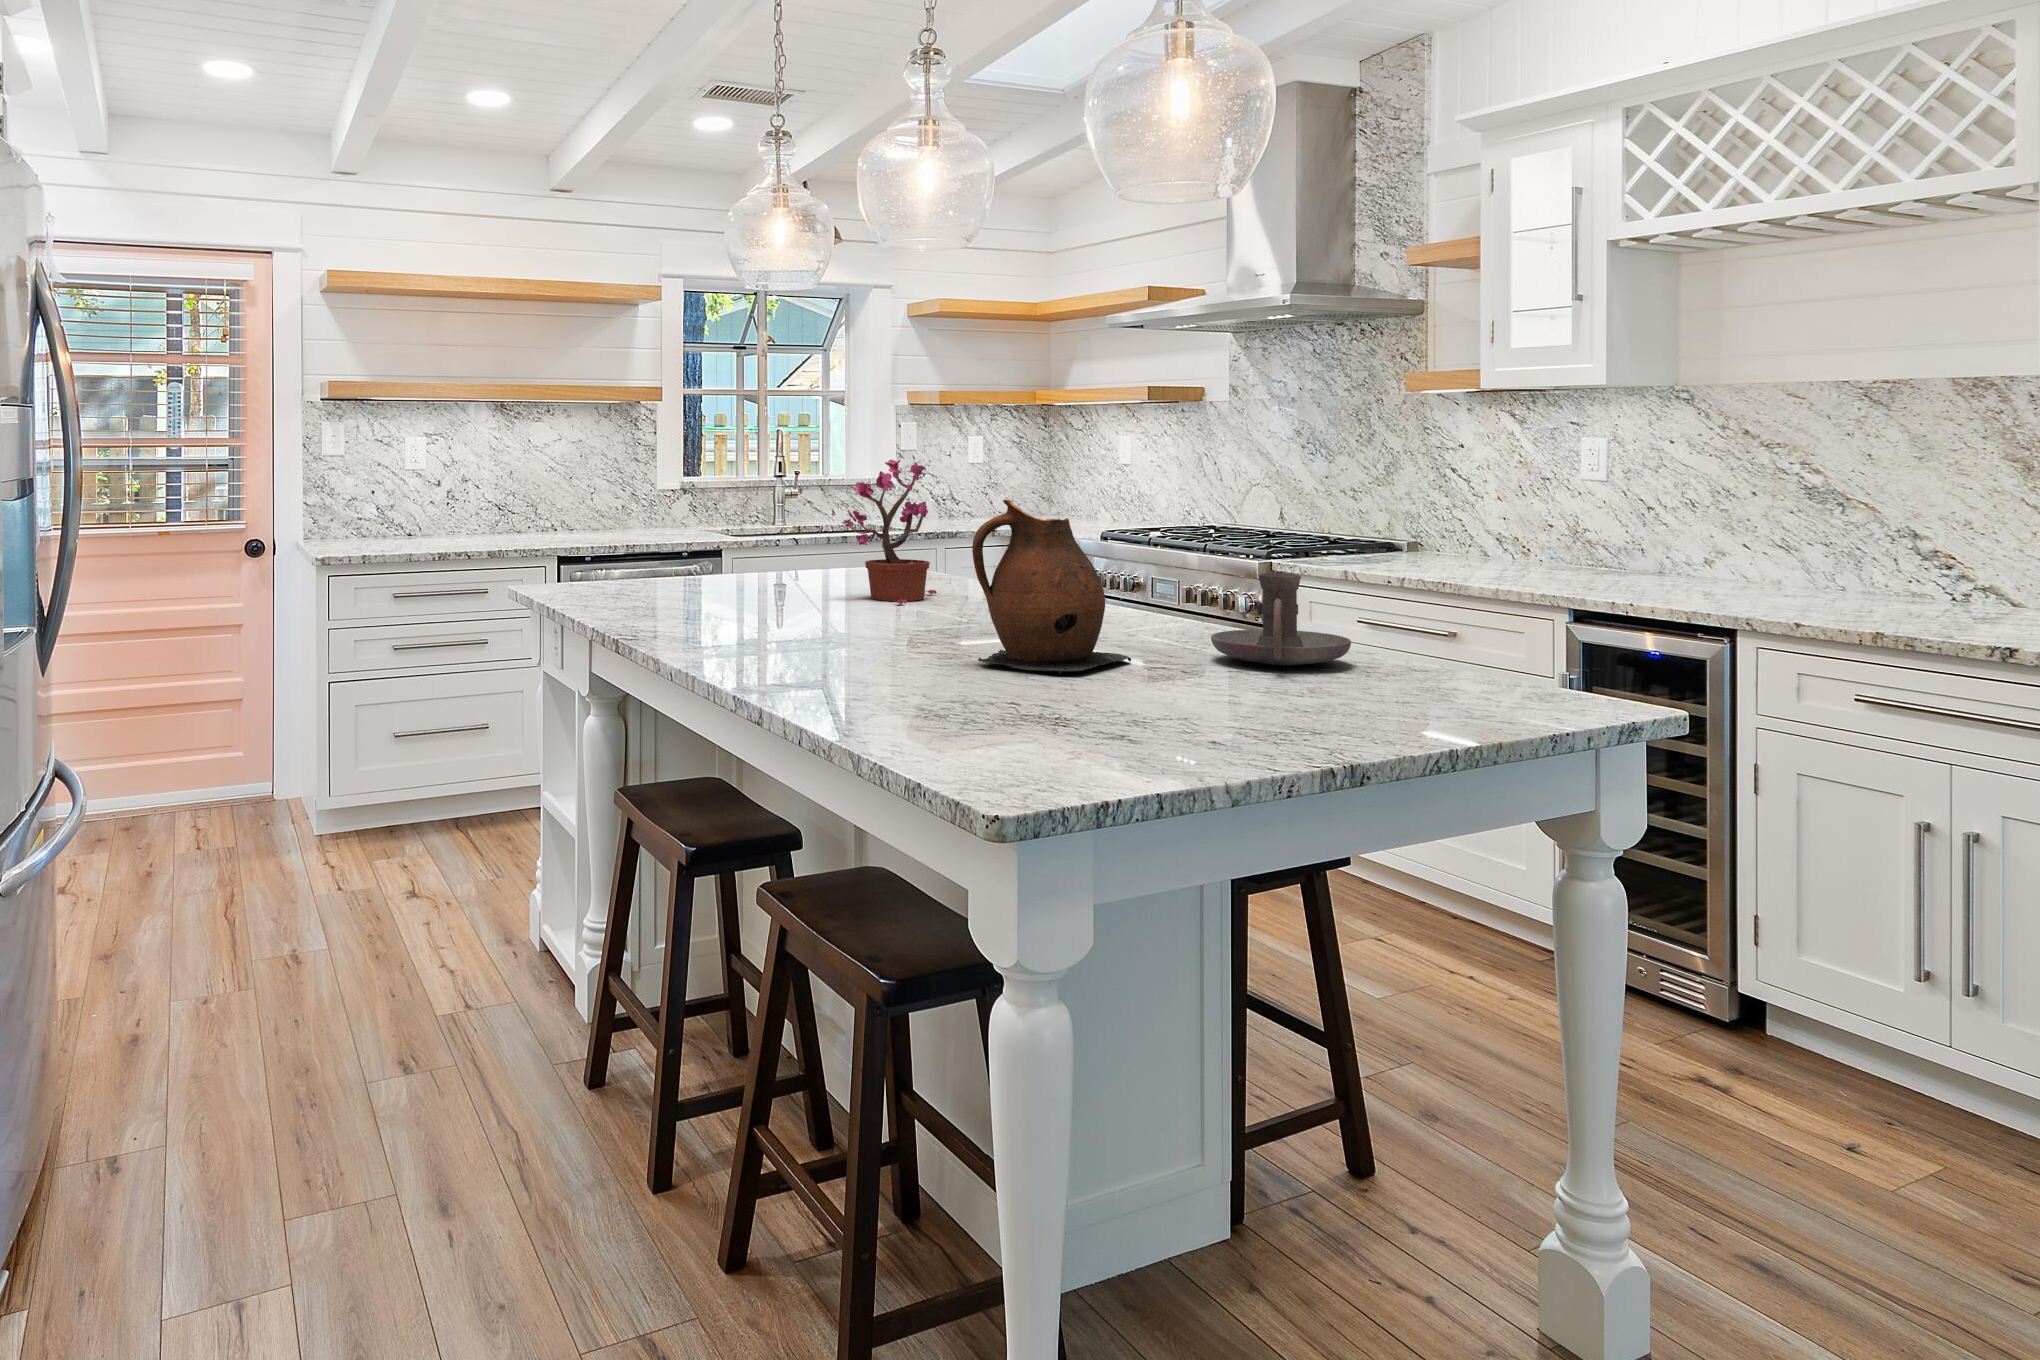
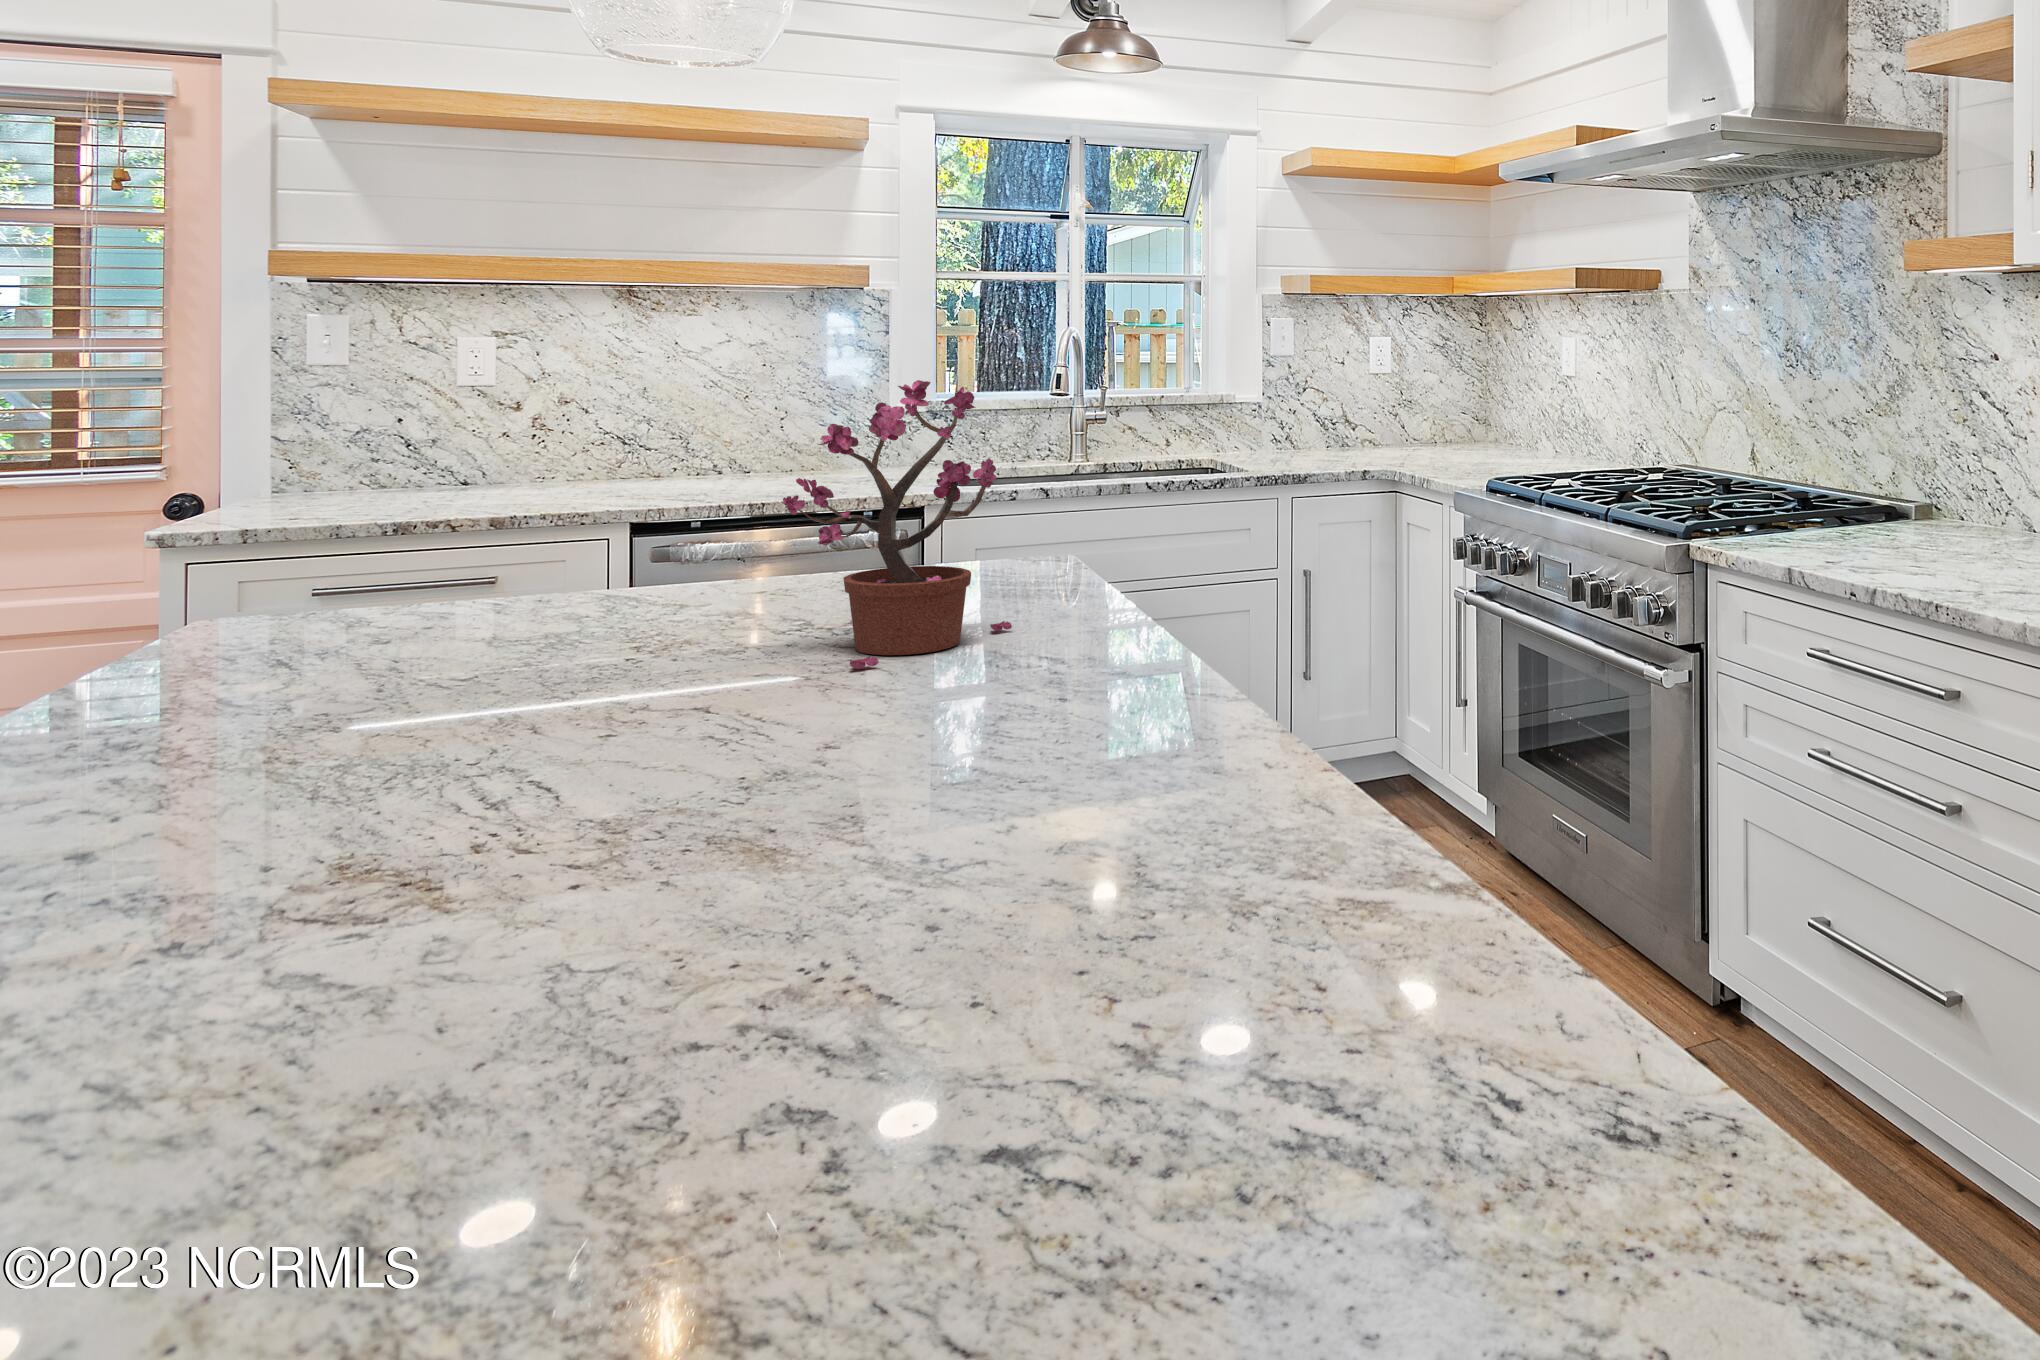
ceramic pitcher: present [972,499,1131,674] -> none [243,521,818,1172]
candle holder: present [1211,573,1351,665] -> none [1060,732,1466,1092]

